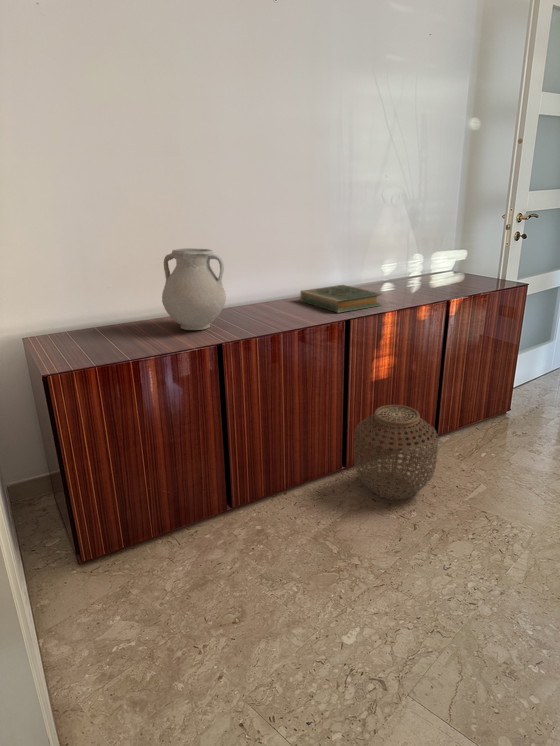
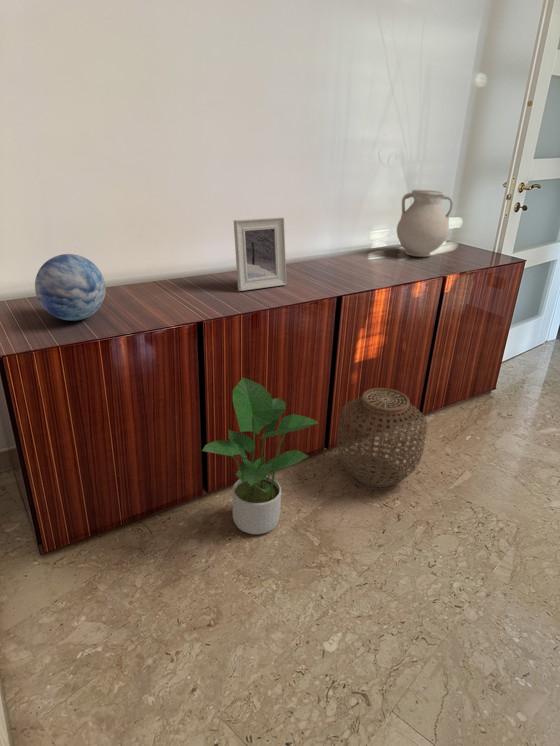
vase: present [162,248,226,330] -> present [397,189,453,257]
picture frame: none [249,252,300,319] -> present [234,217,286,291]
hardback book: present [301,285,381,313] -> none [287,253,376,287]
decorative orb: none [75,289,136,347] -> present [35,254,105,321]
potted plant: none [224,395,330,543] -> present [202,378,318,534]

